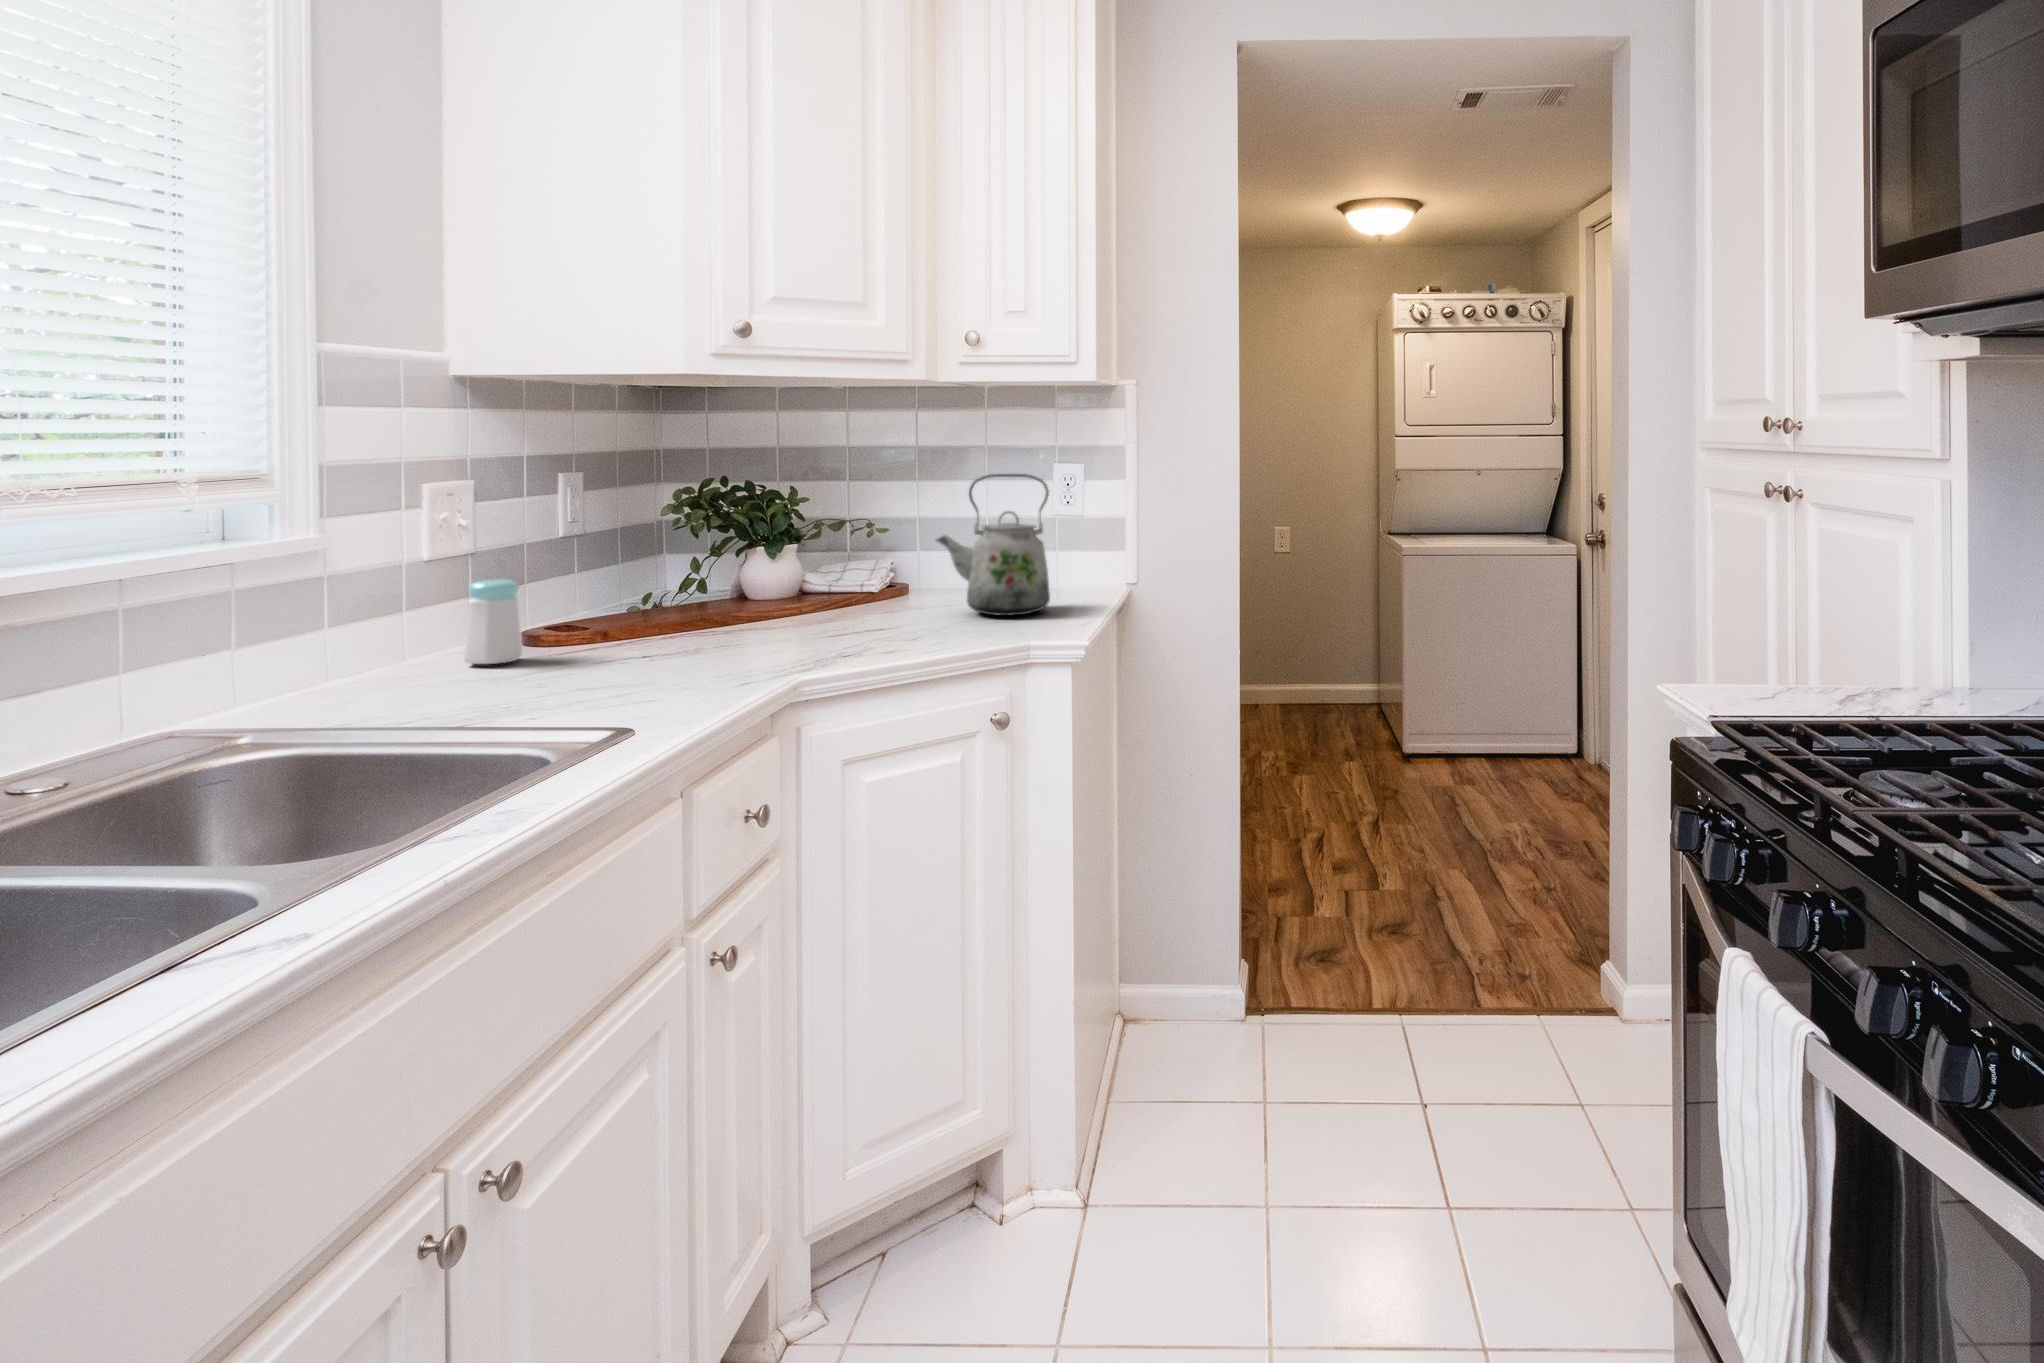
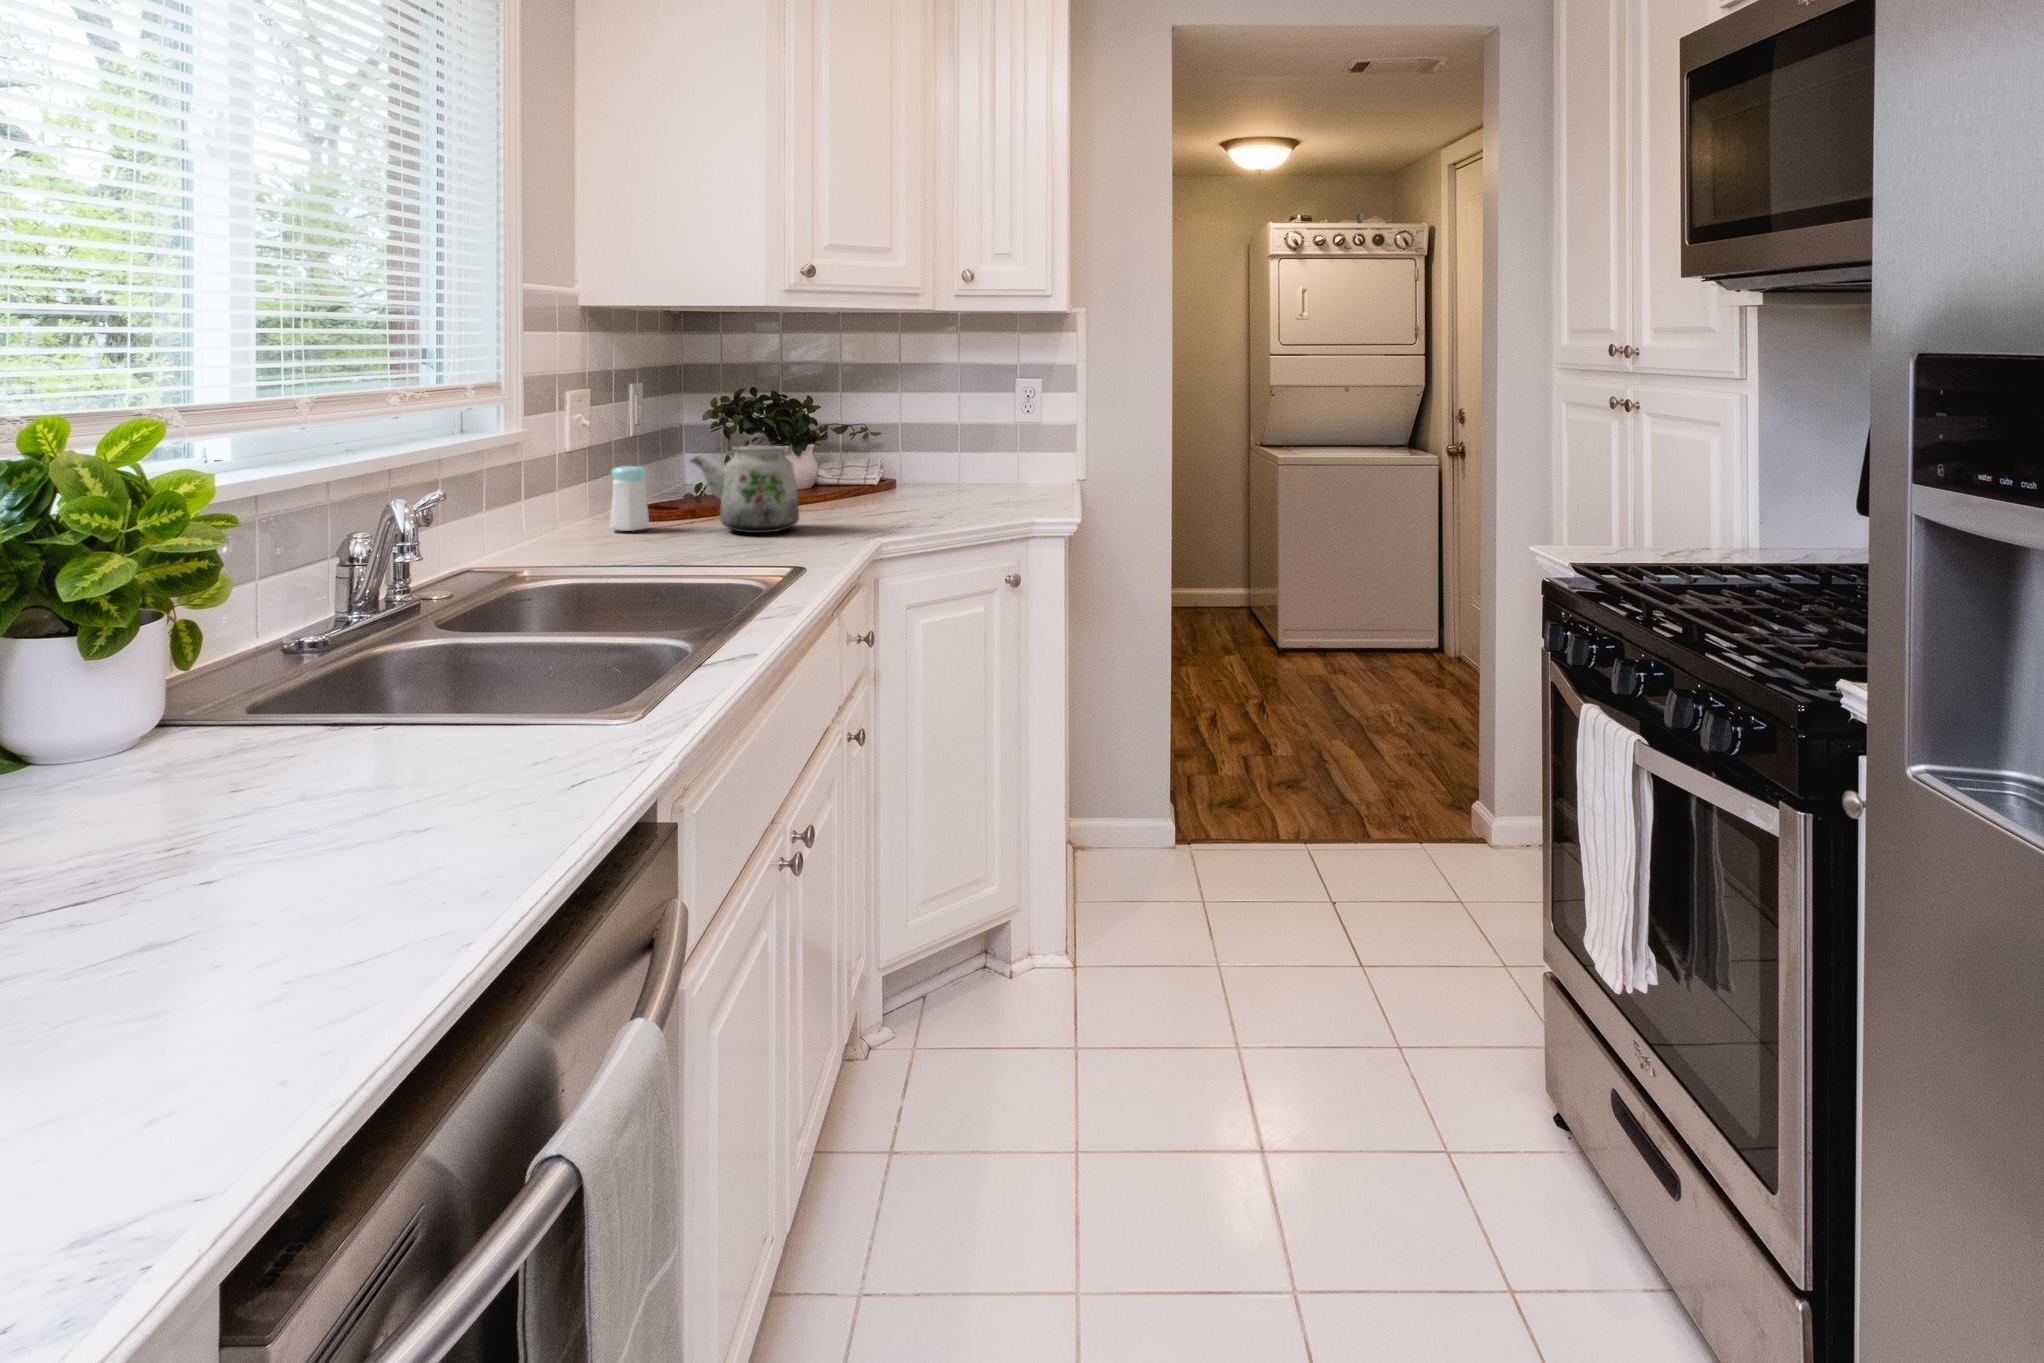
kettle: present [936,474,1050,616] -> present [690,397,799,533]

